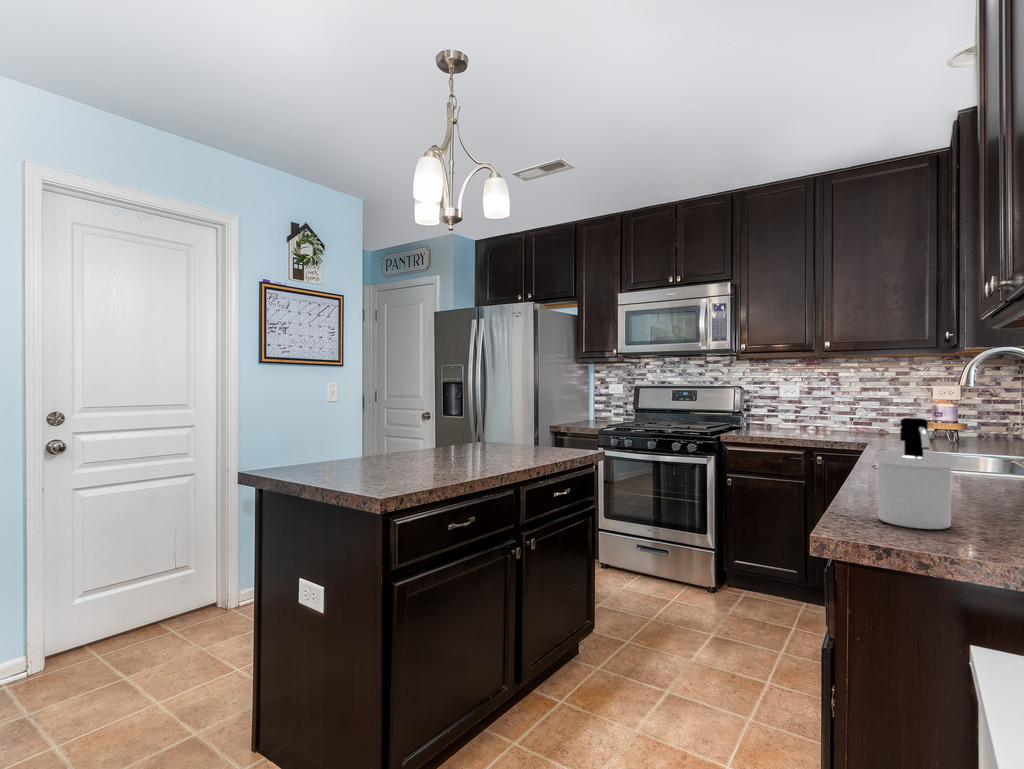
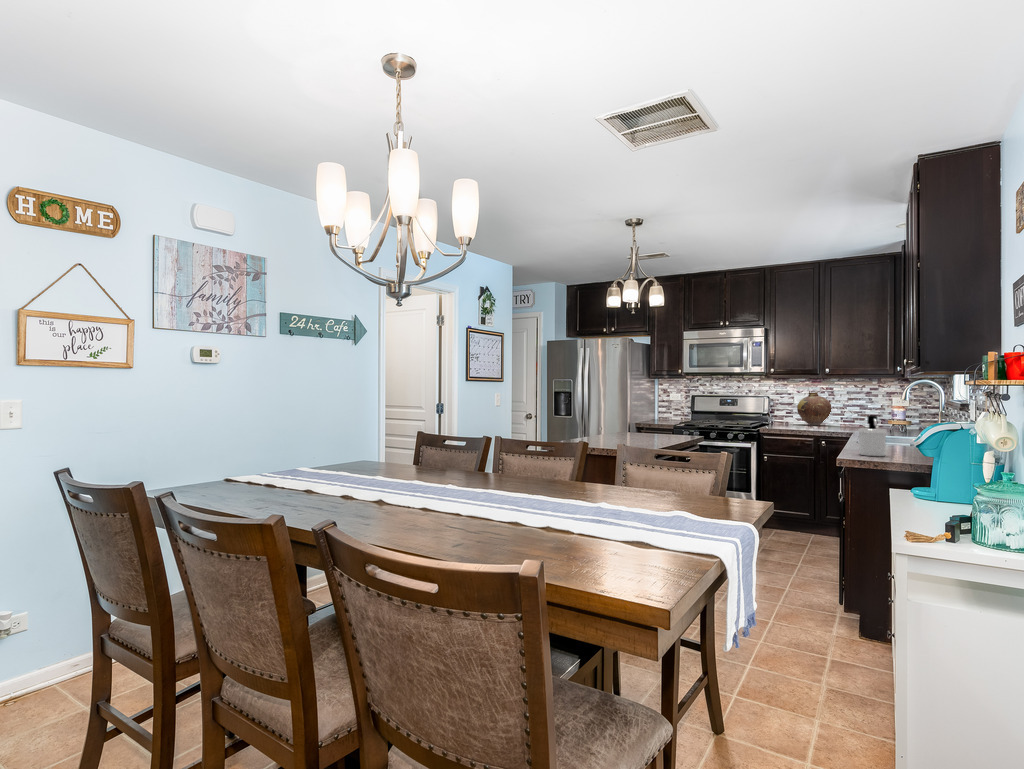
vase: none [783,379,836,430] -> present [797,392,832,425]

